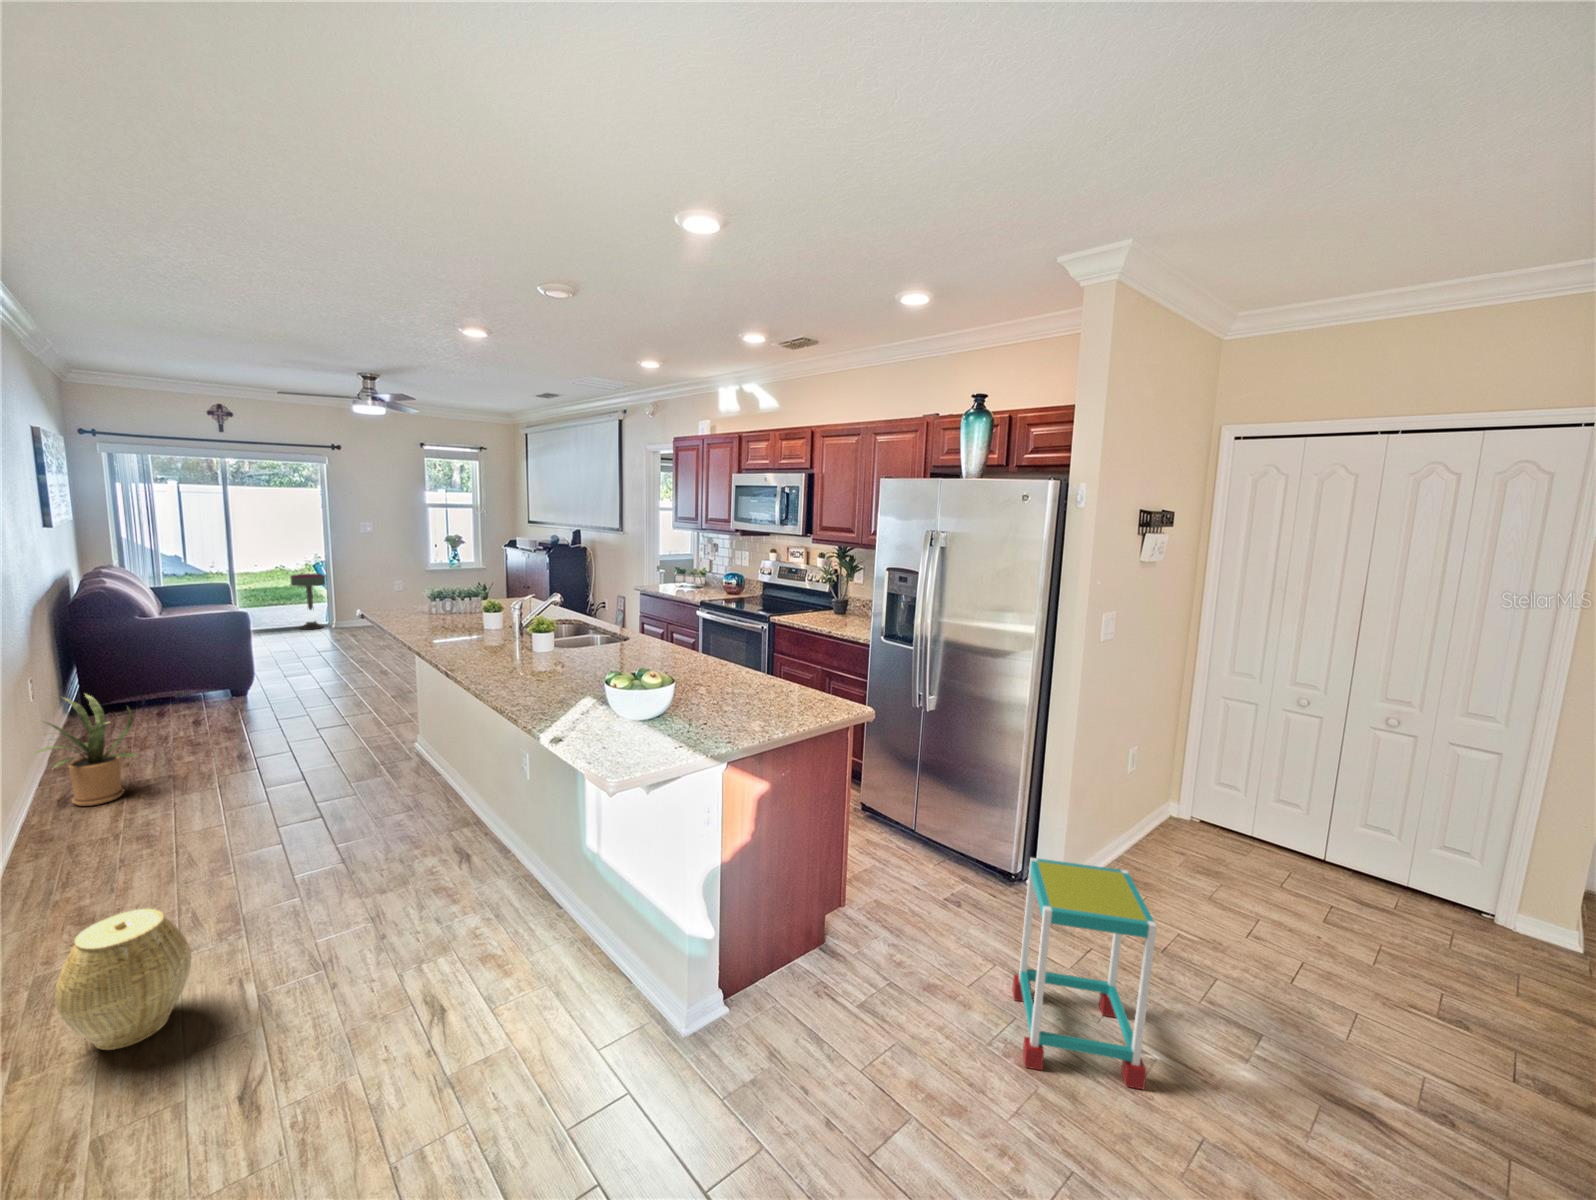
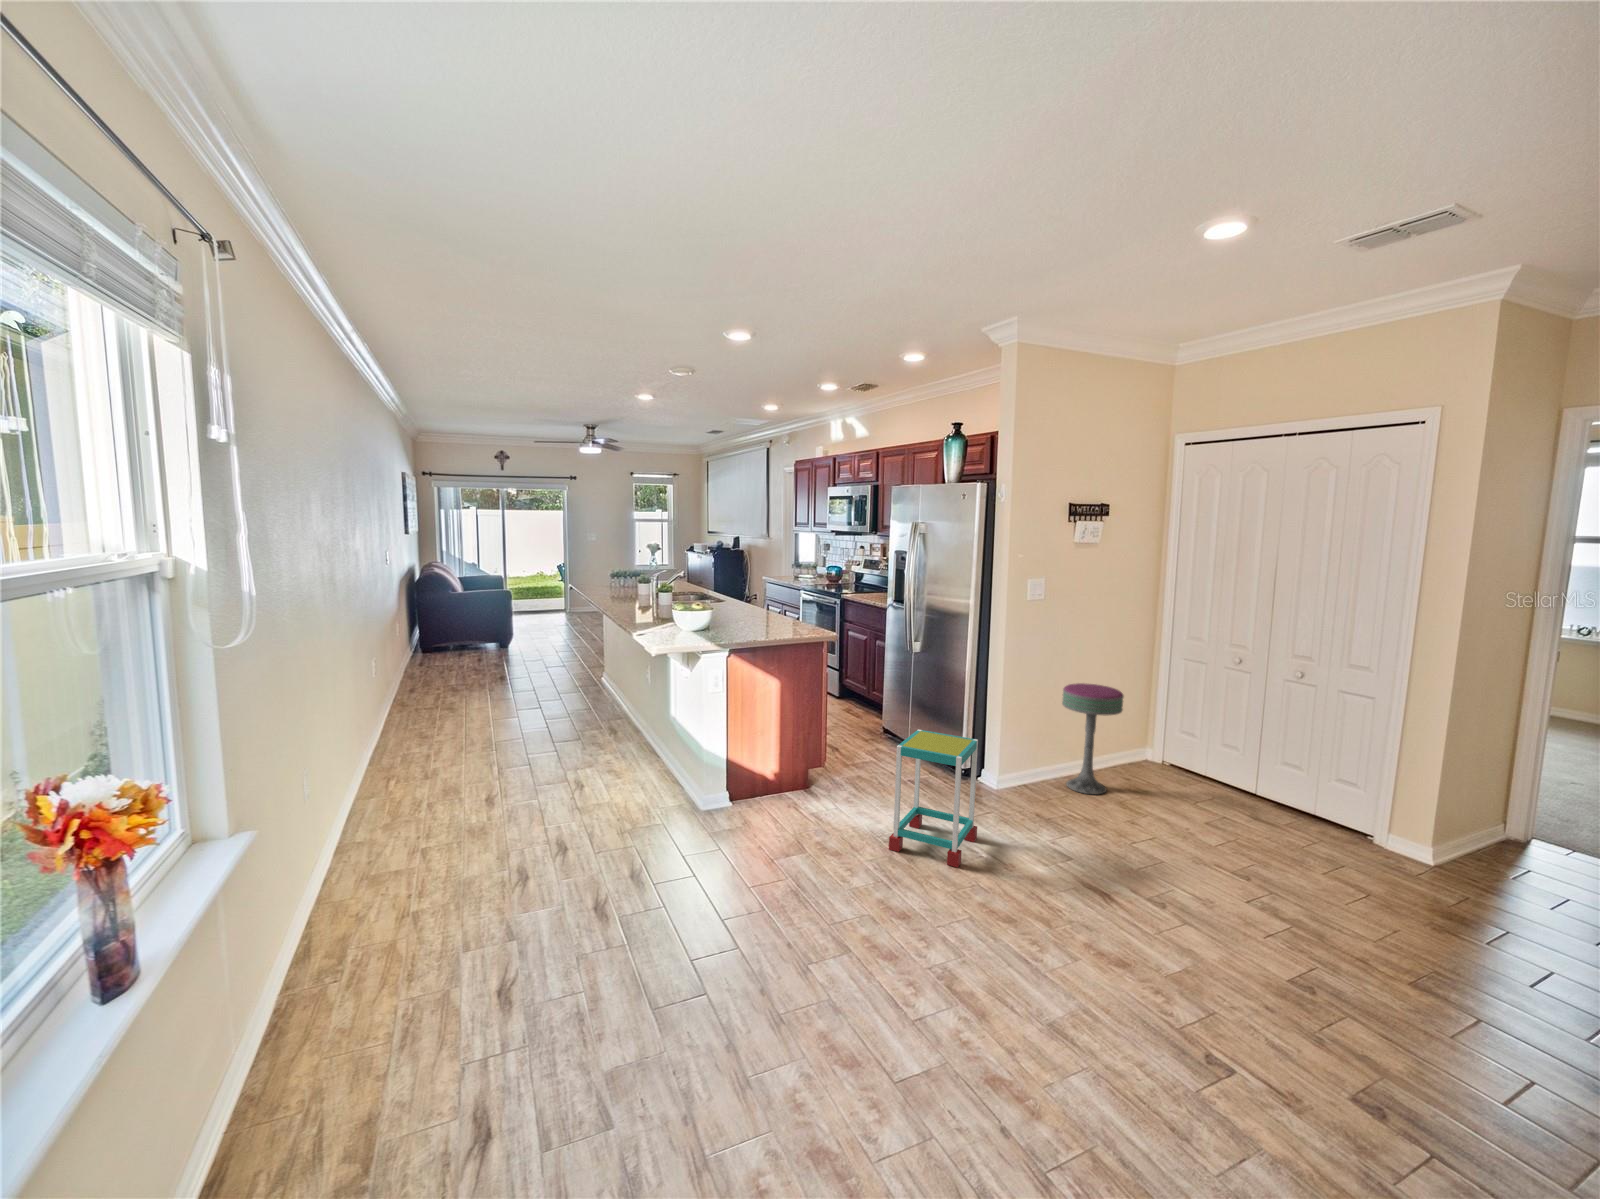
bar stool: present [290,573,325,629] -> present [1062,683,1124,794]
house plant: present [36,694,137,806] -> none [398,628,449,693]
woven basket: present [55,909,191,1050] -> none [412,715,467,779]

